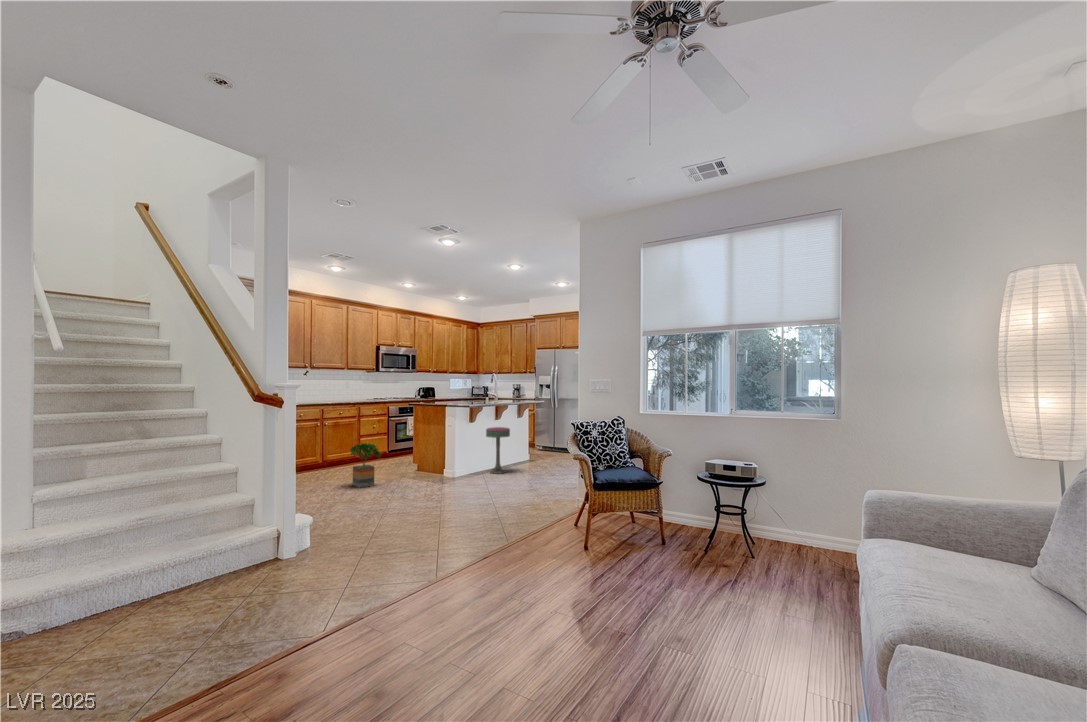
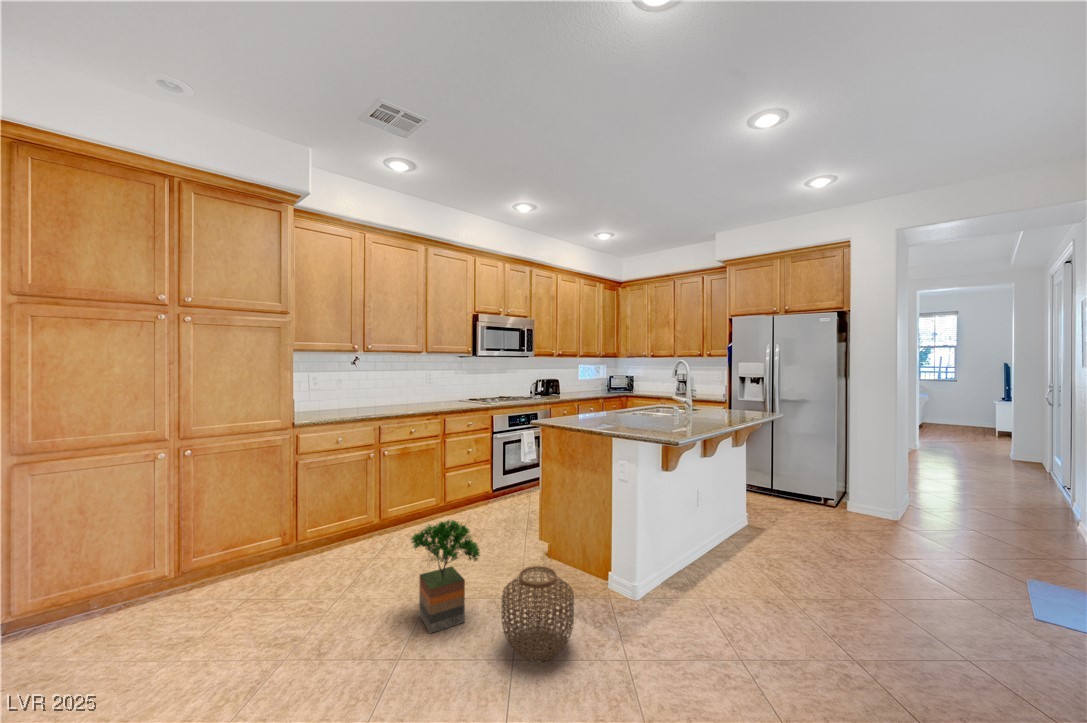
bar stool: present [486,427,510,474] -> none [692,476,746,584]
woven basket: none [391,456,422,490] -> present [502,566,574,662]

